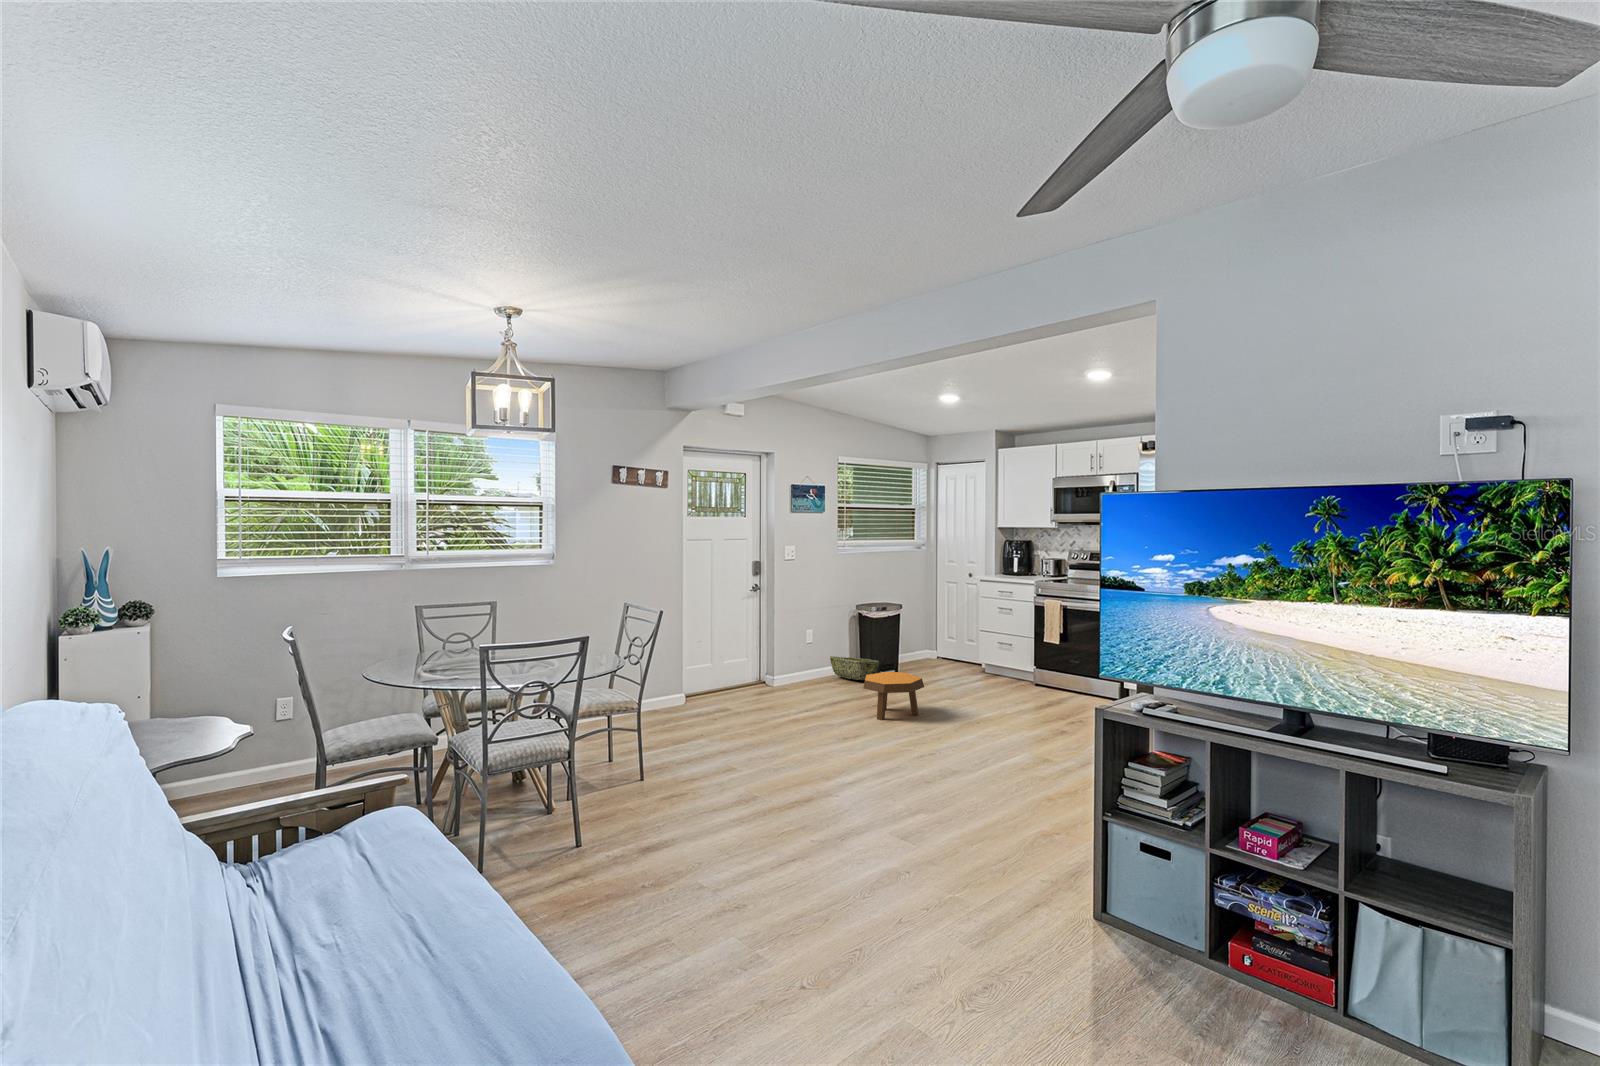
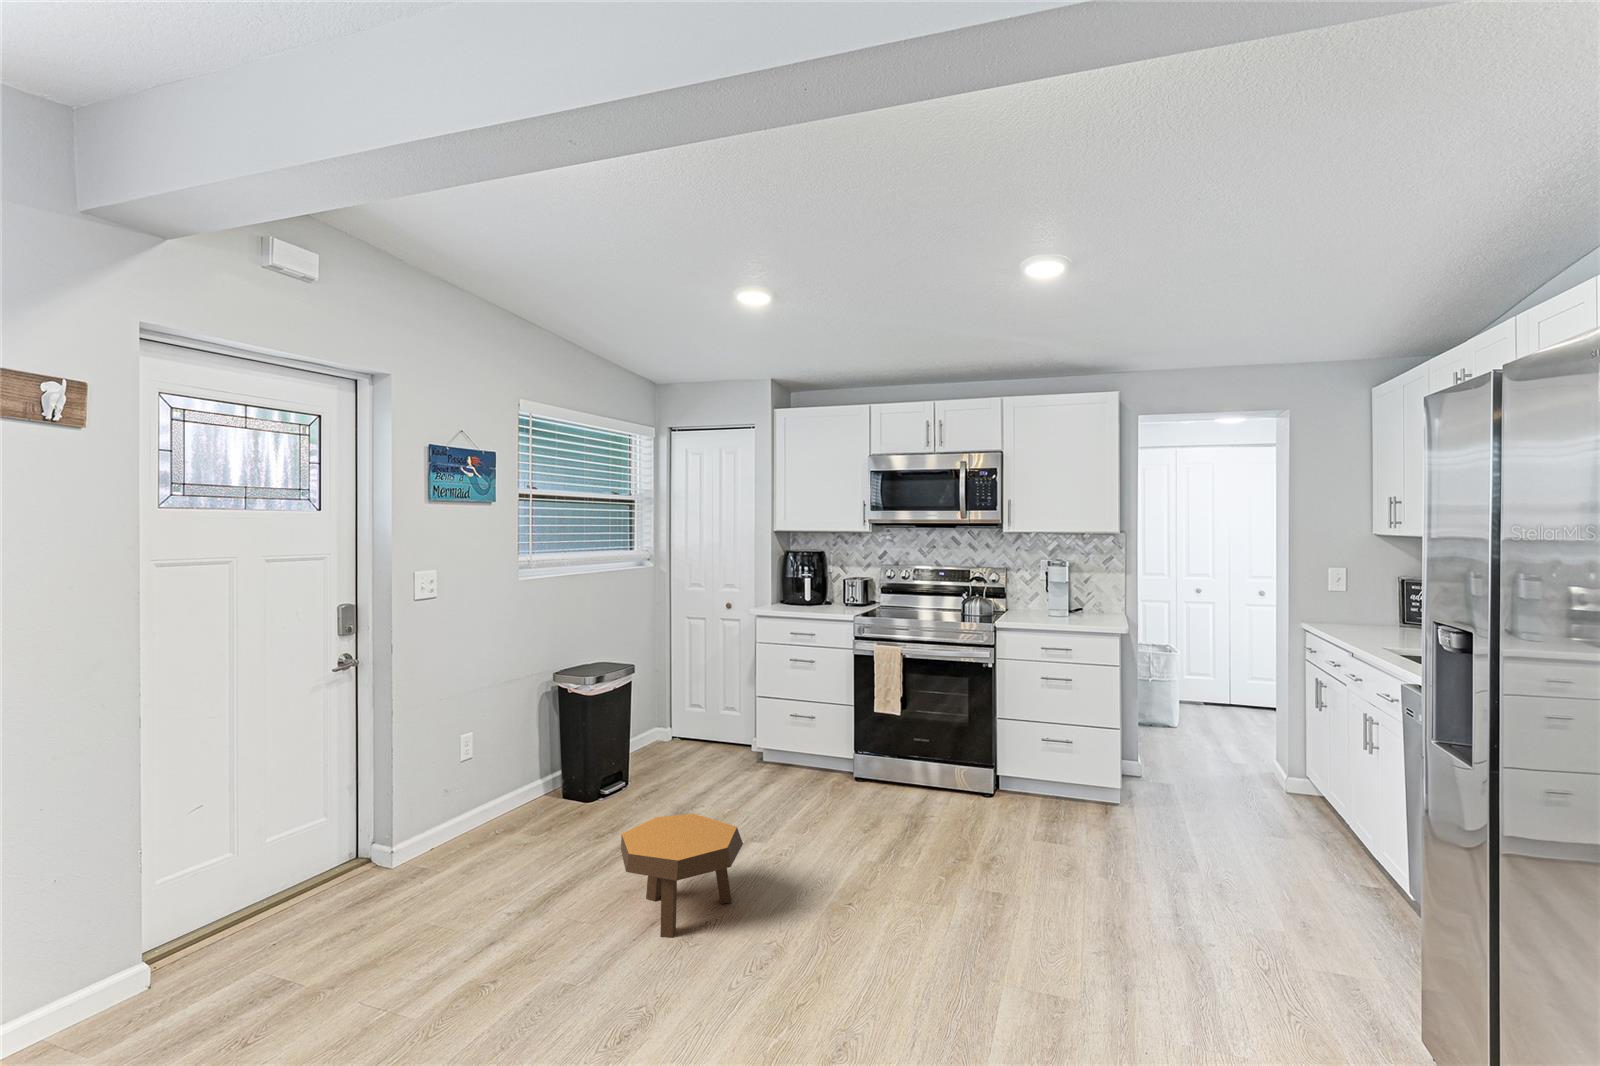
woven basket: present [830,656,879,680] -> none [507,771,604,819]

